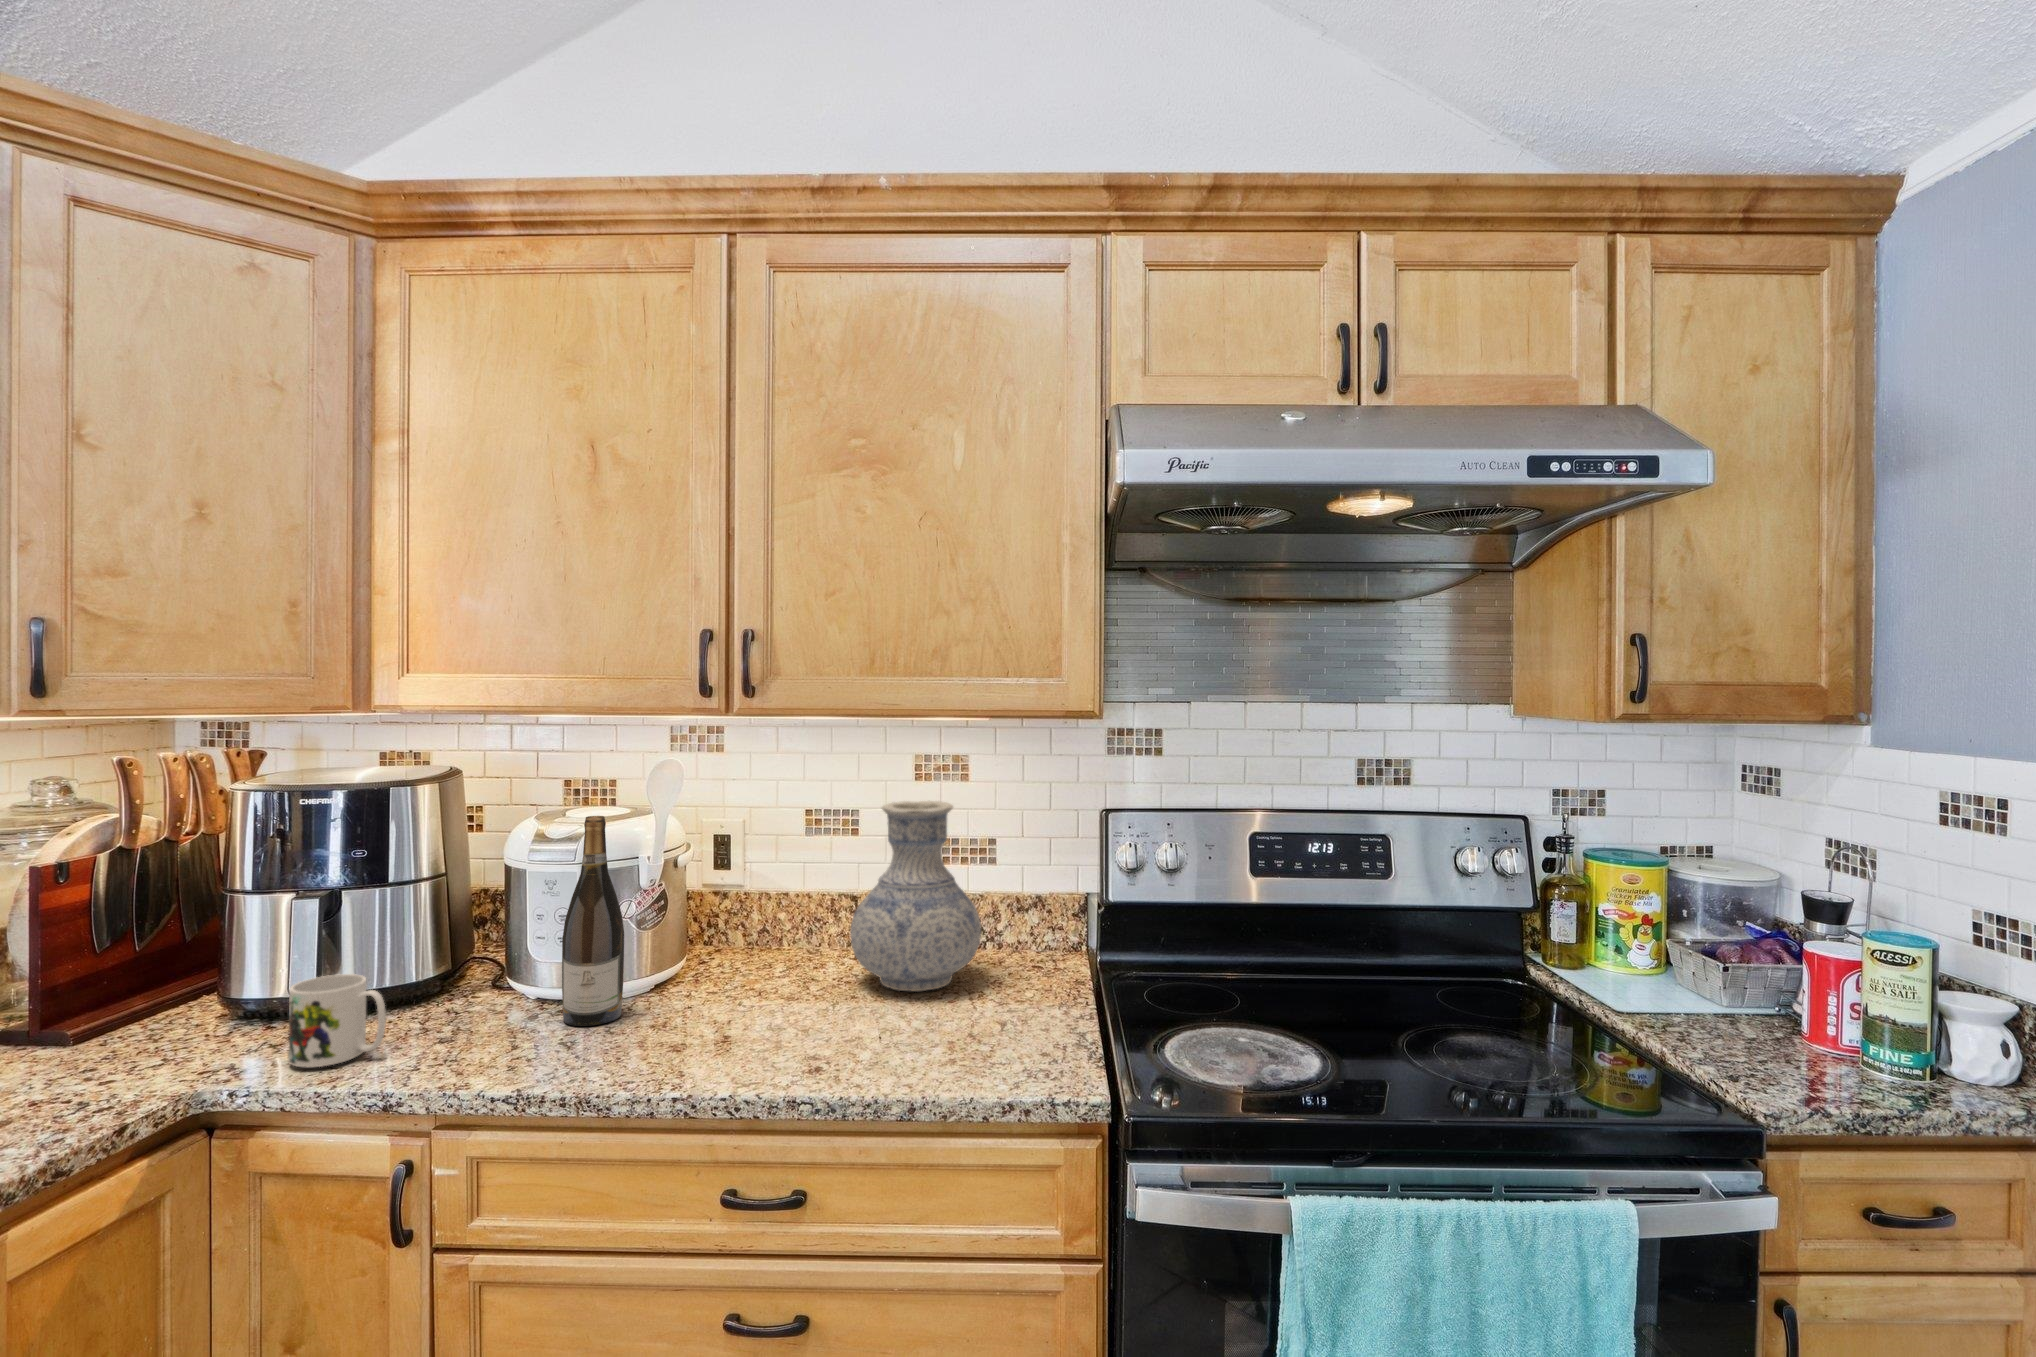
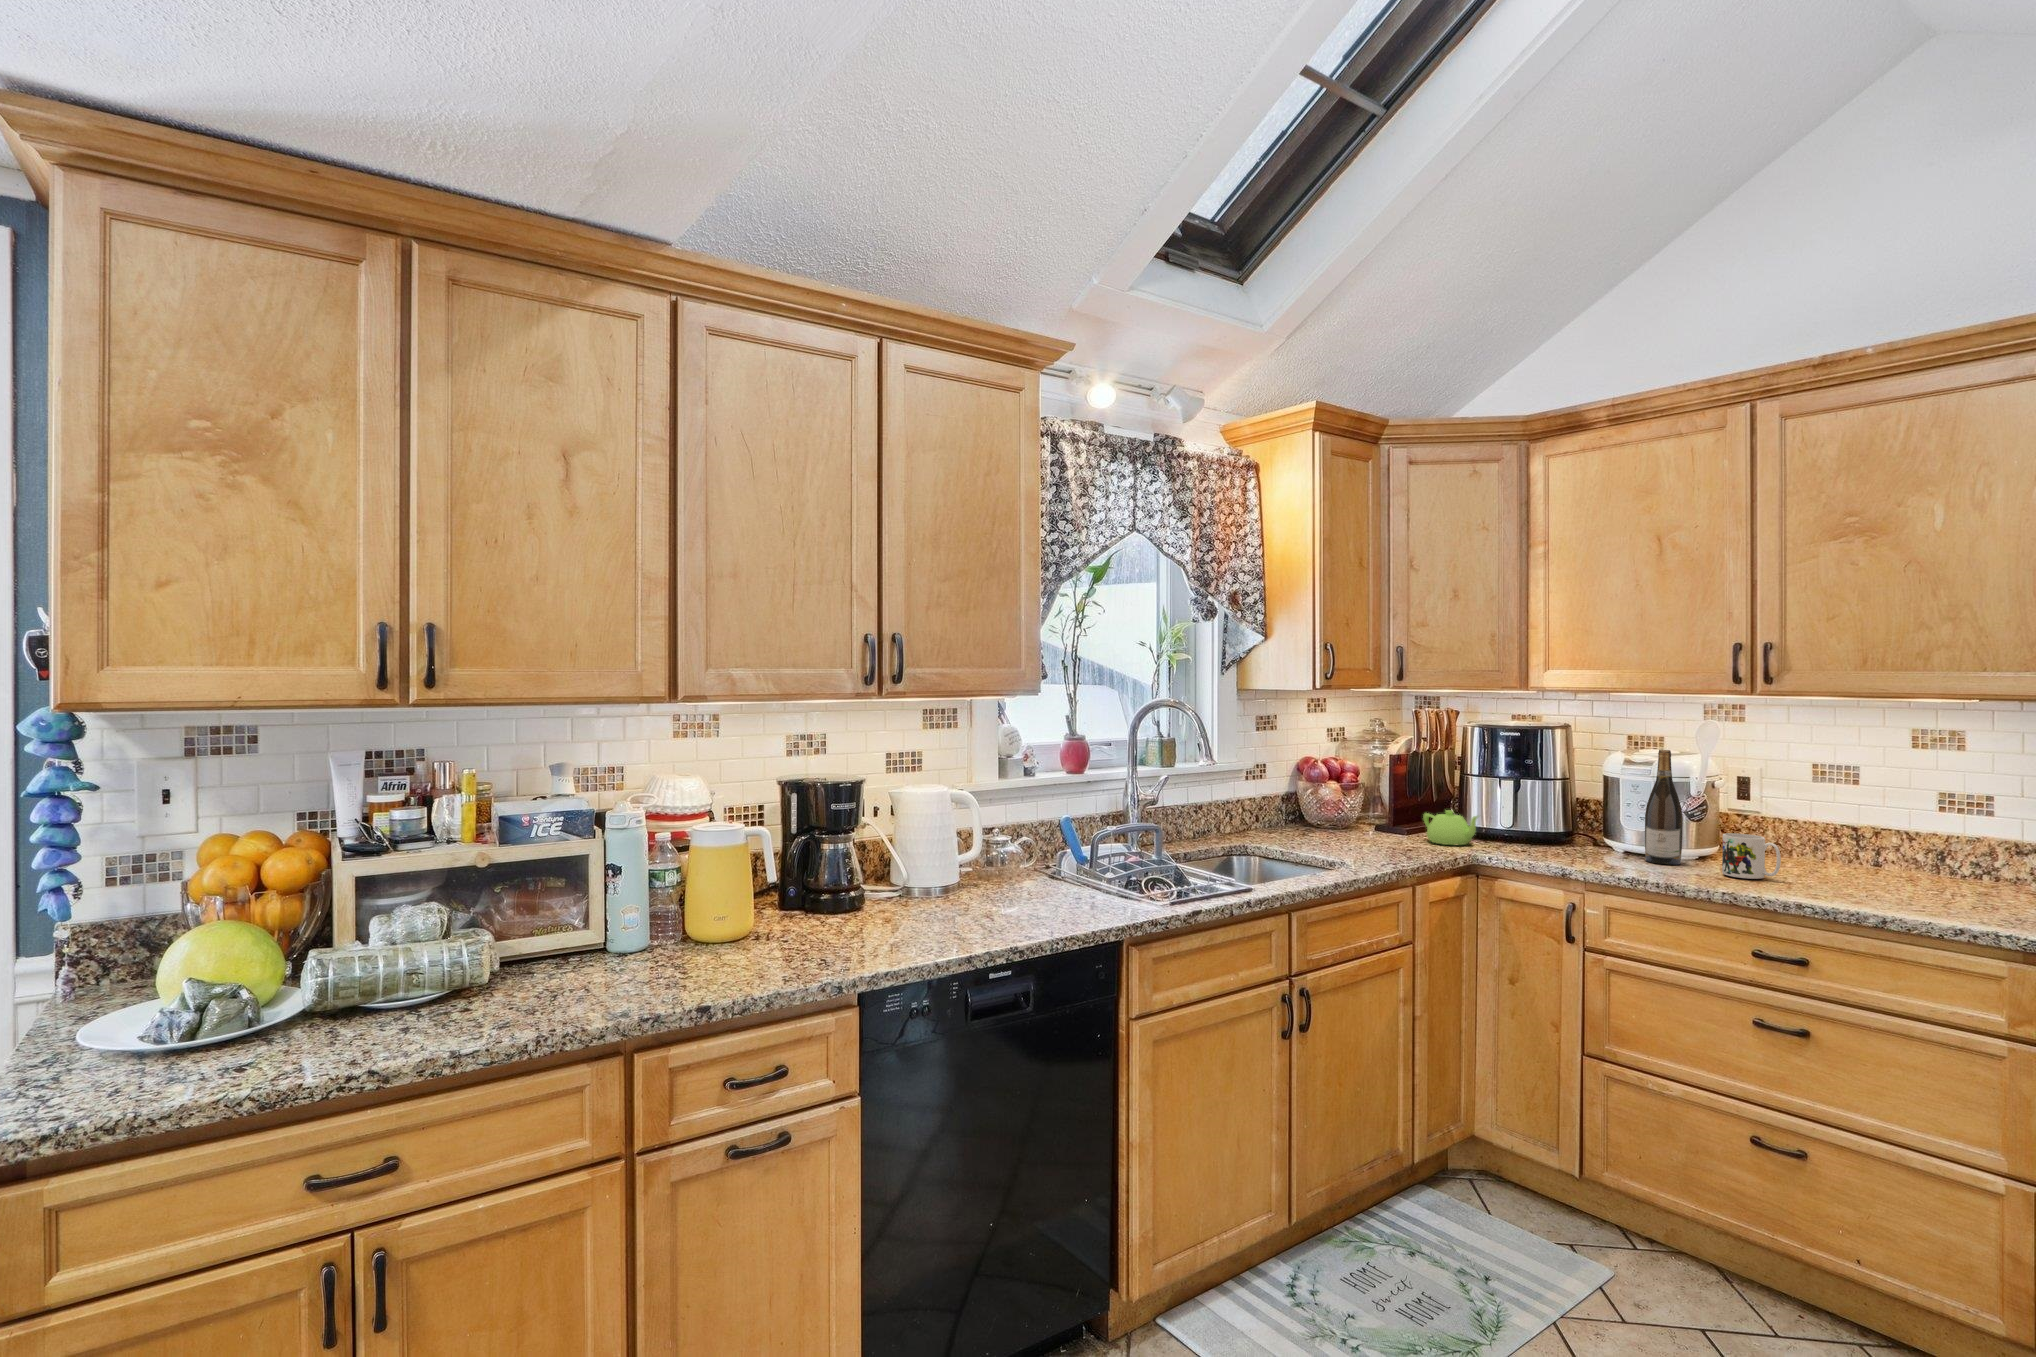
vase: present [850,801,981,991] -> none [1848,759,1966,887]
mug: present [288,974,386,1068] -> present [1722,833,1781,879]
teapot: none [109,977,240,1063] -> present [1423,810,1478,845]

